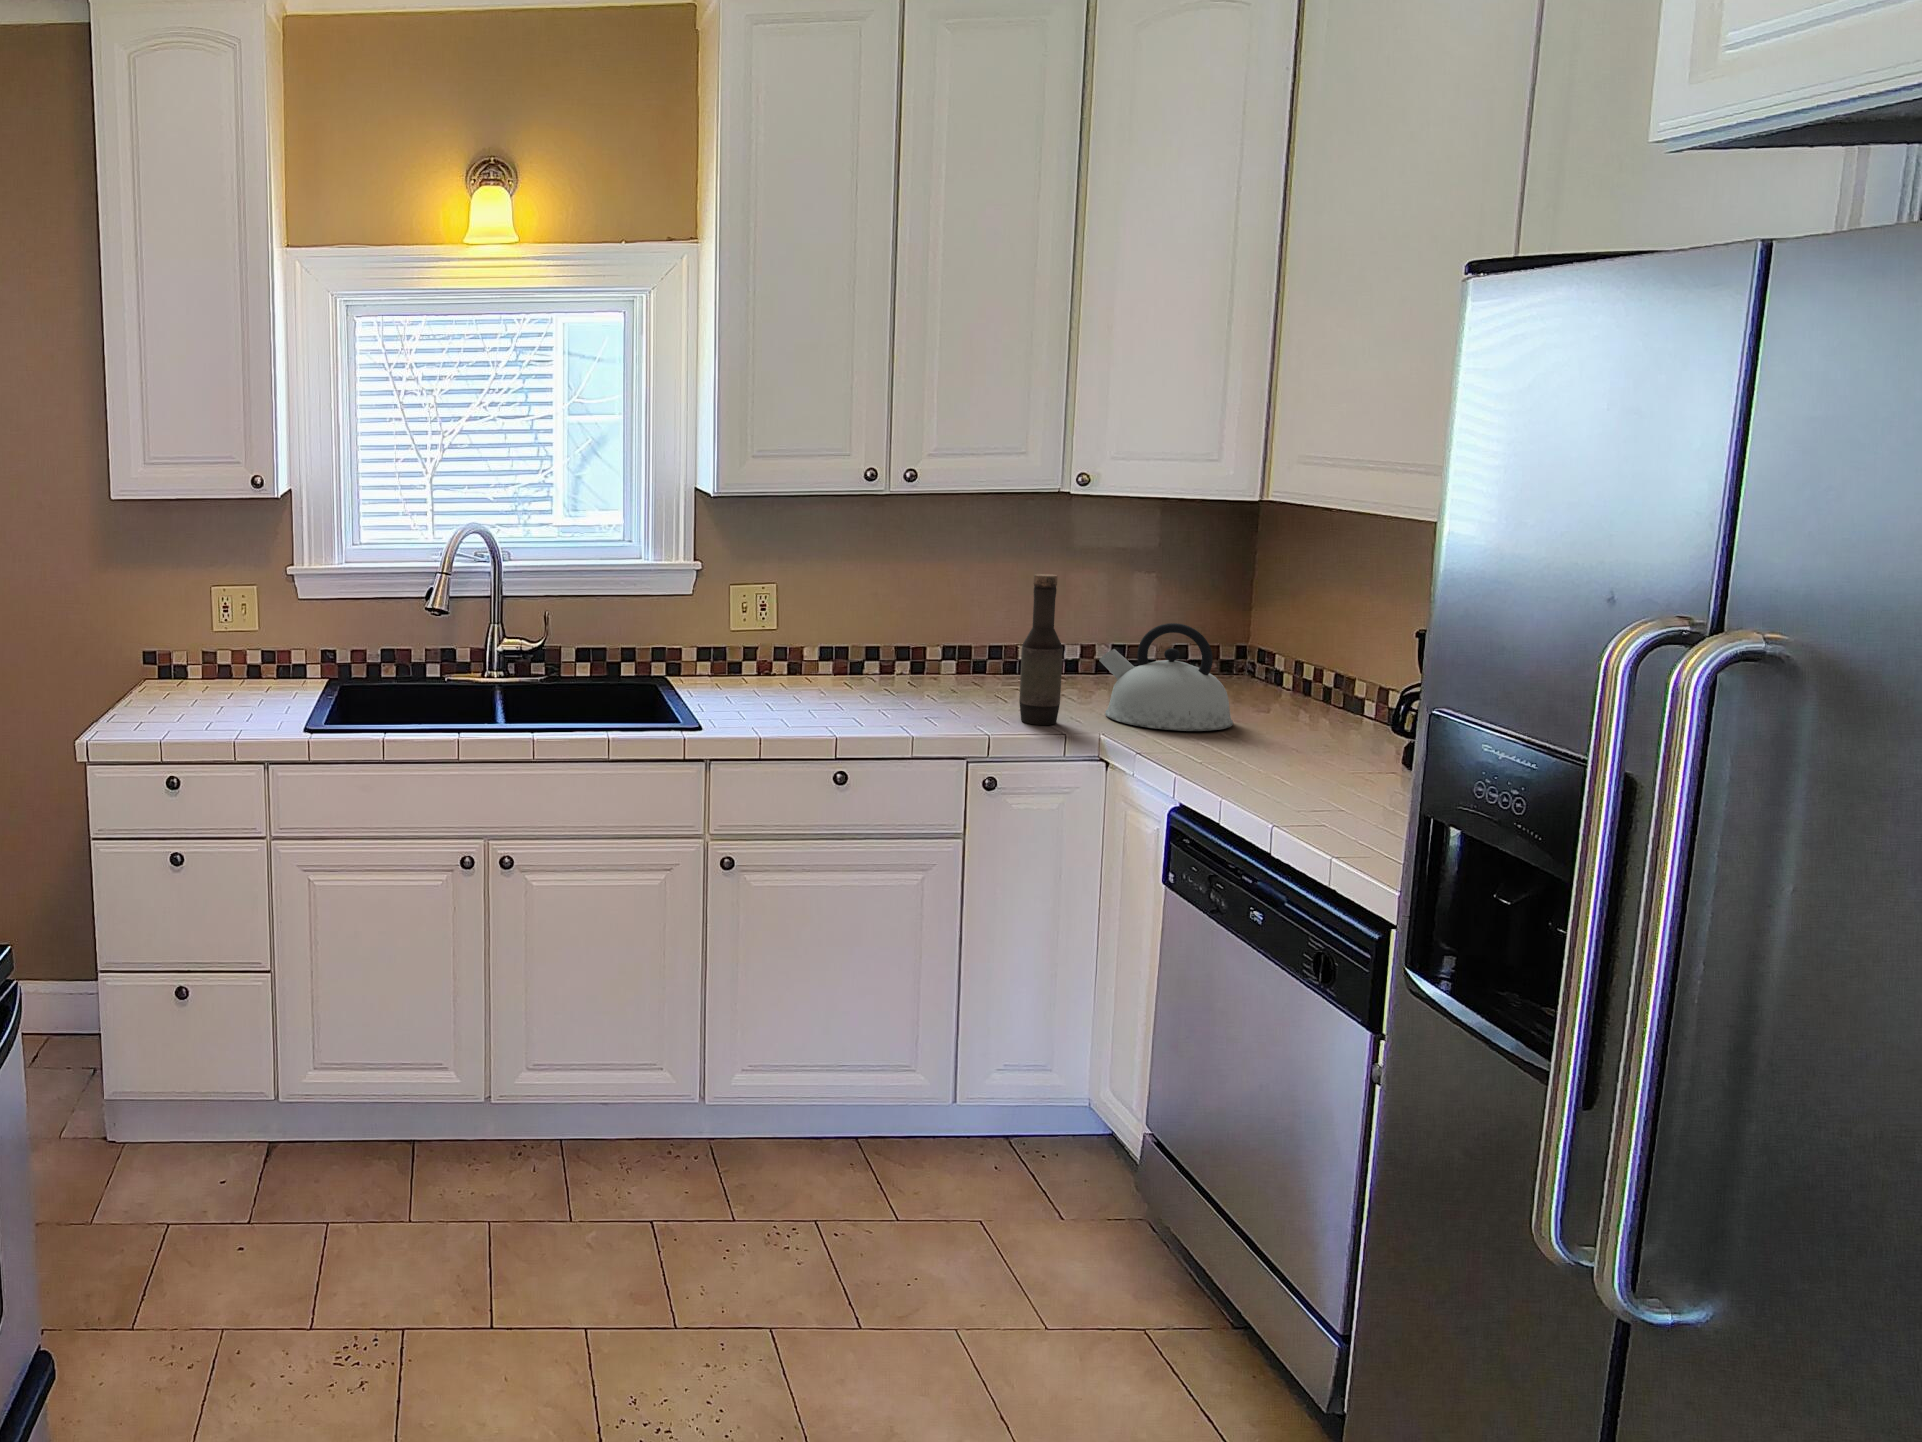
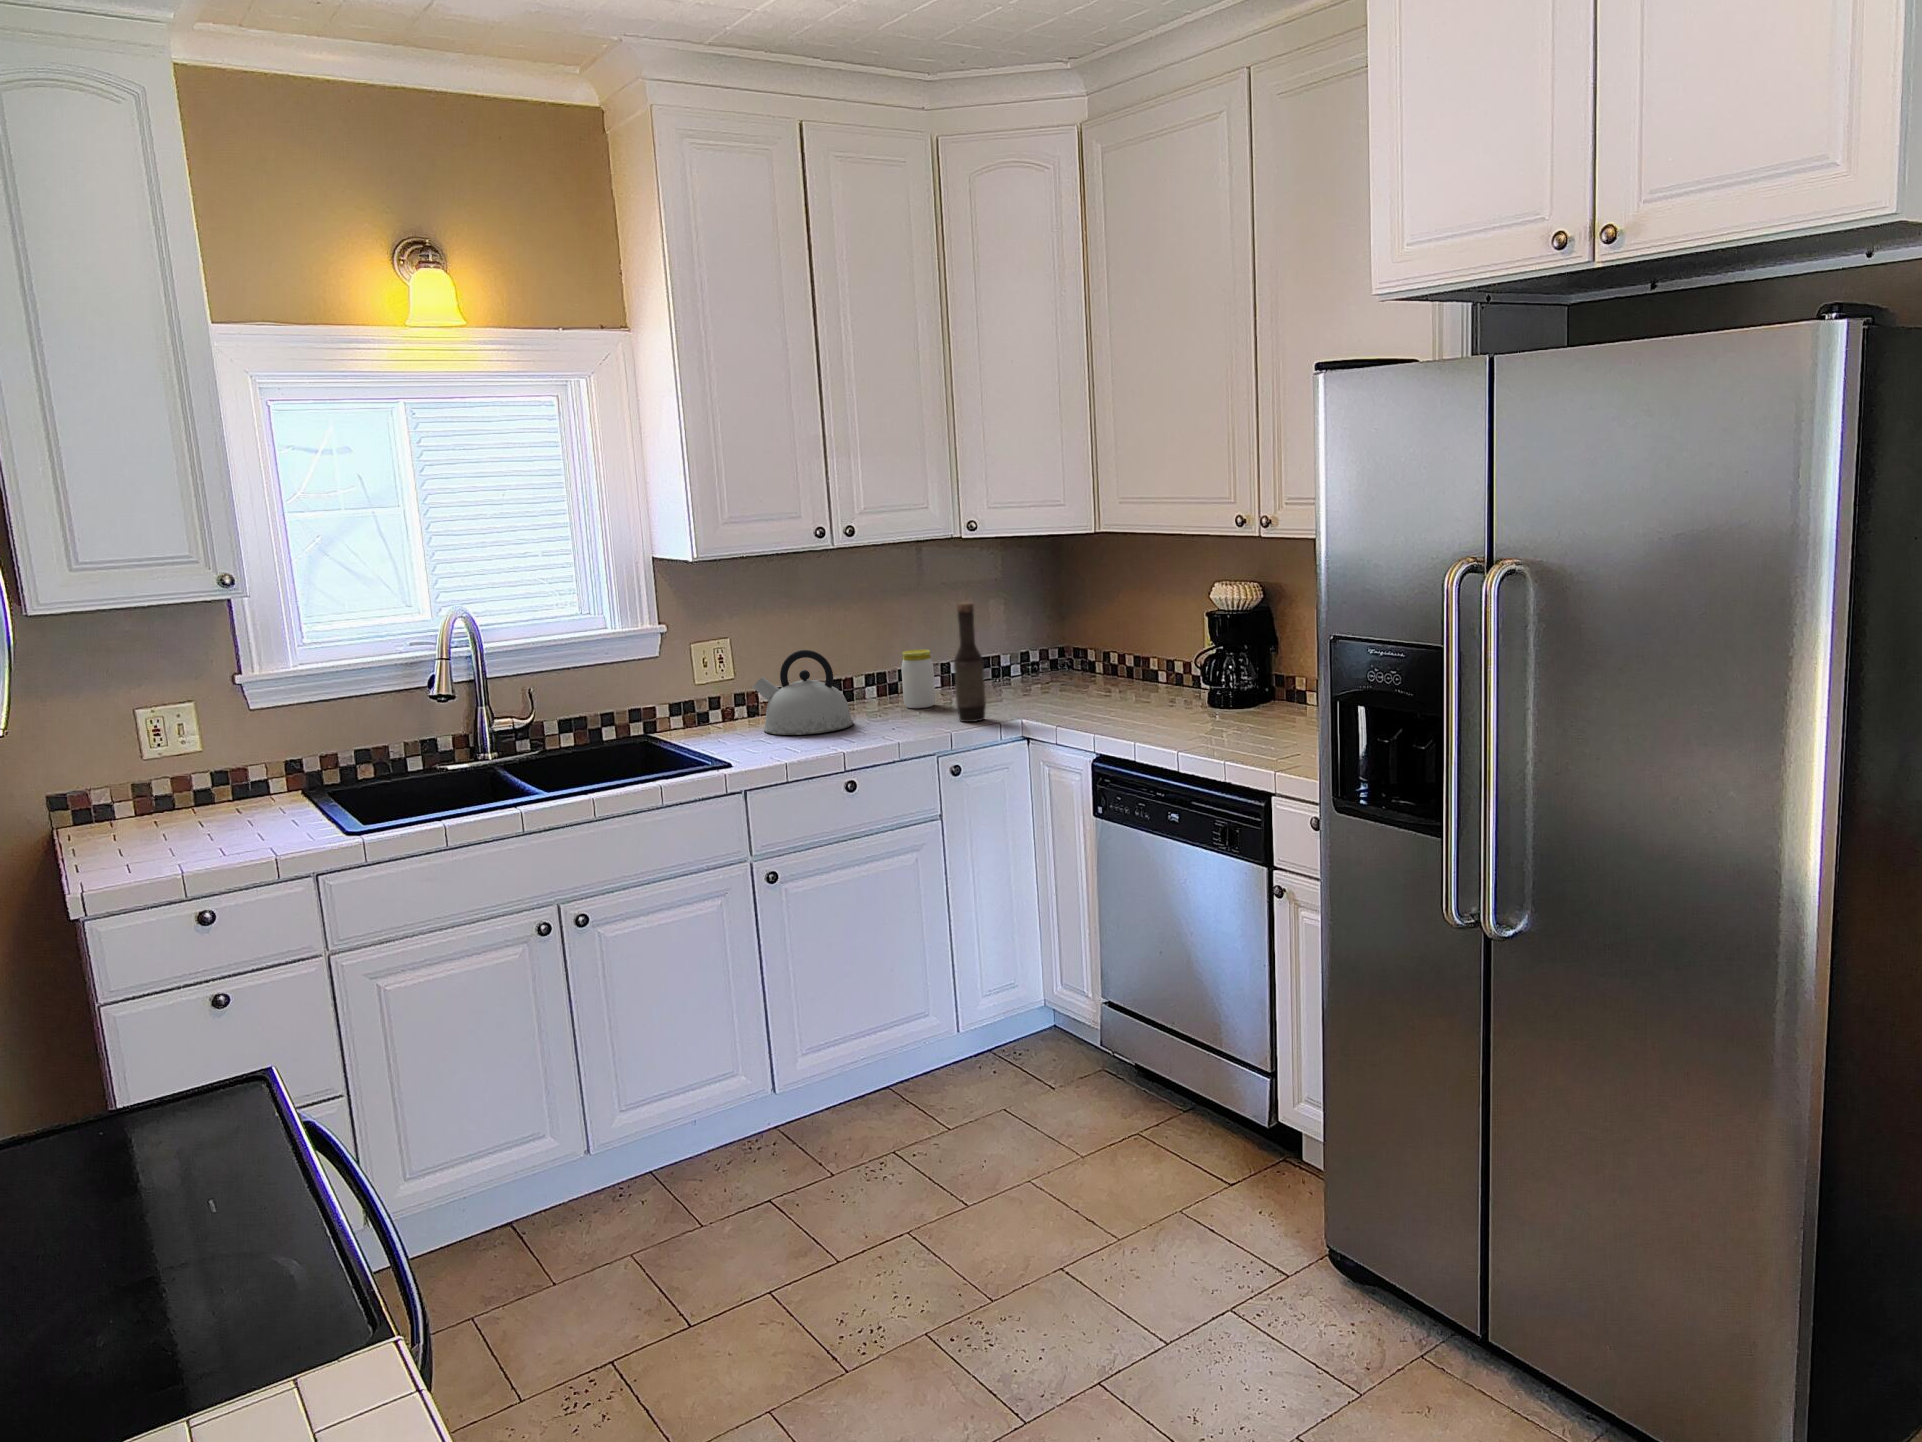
kettle: present [1099,623,1233,731] -> present [753,650,853,735]
jar: none [977,624,1021,695] -> present [901,649,936,708]

